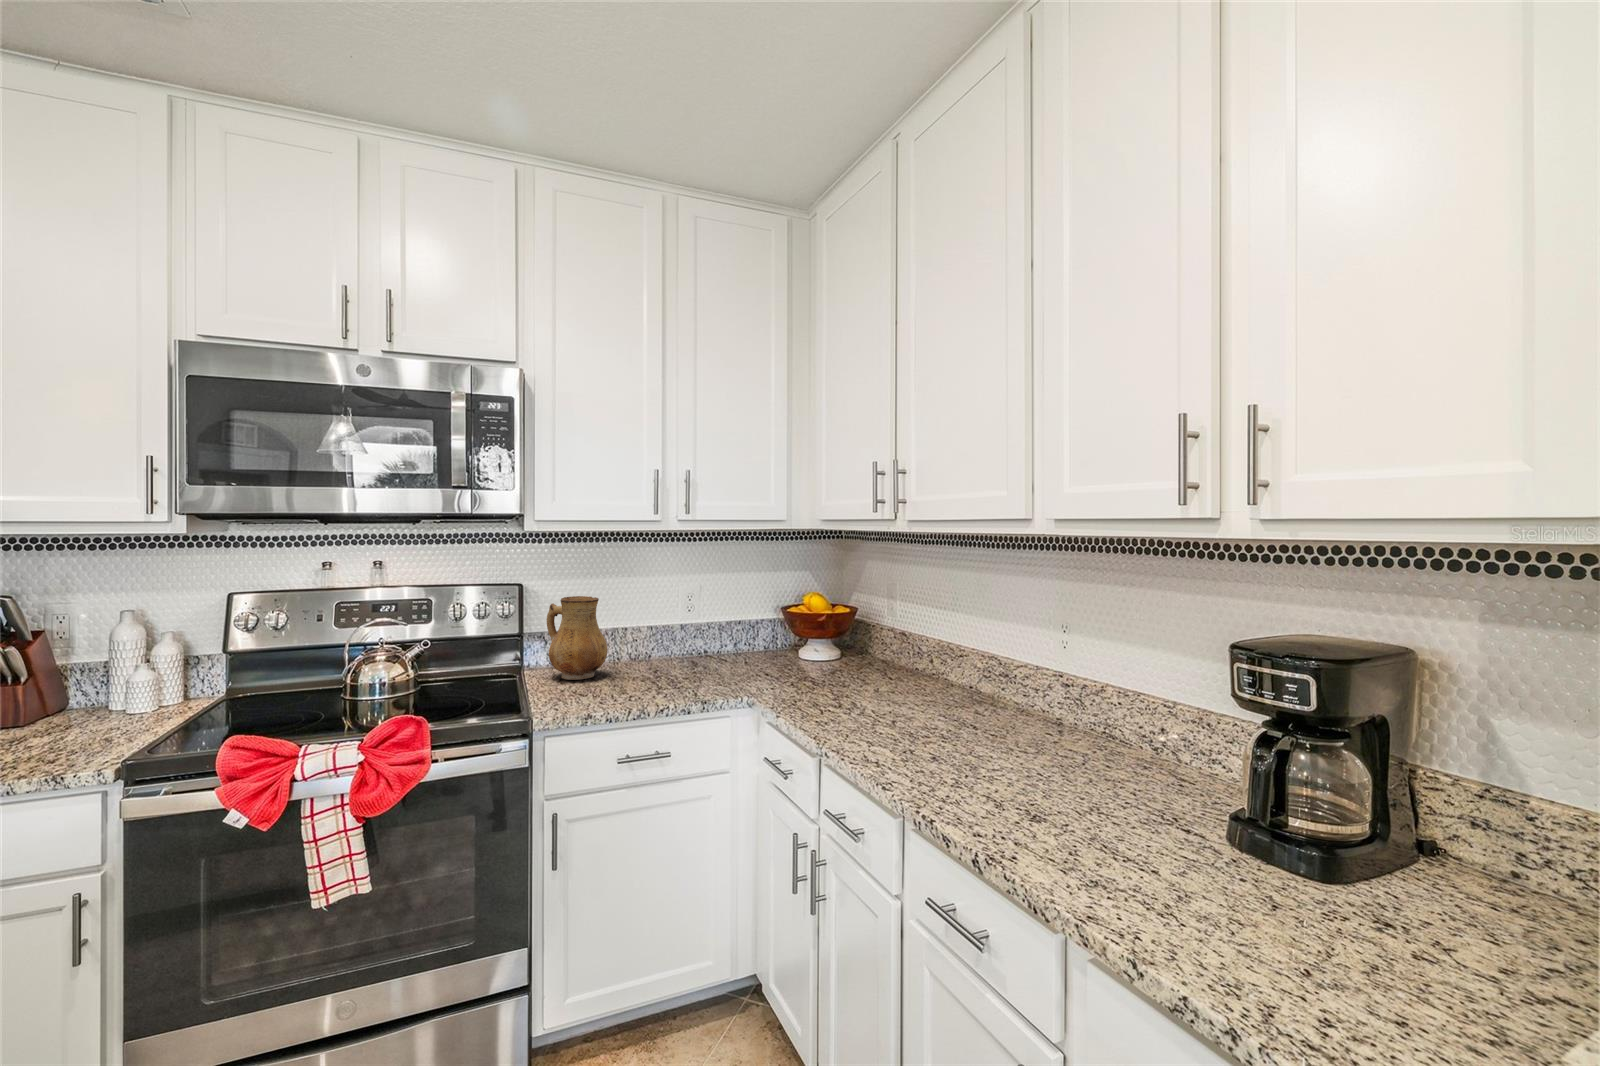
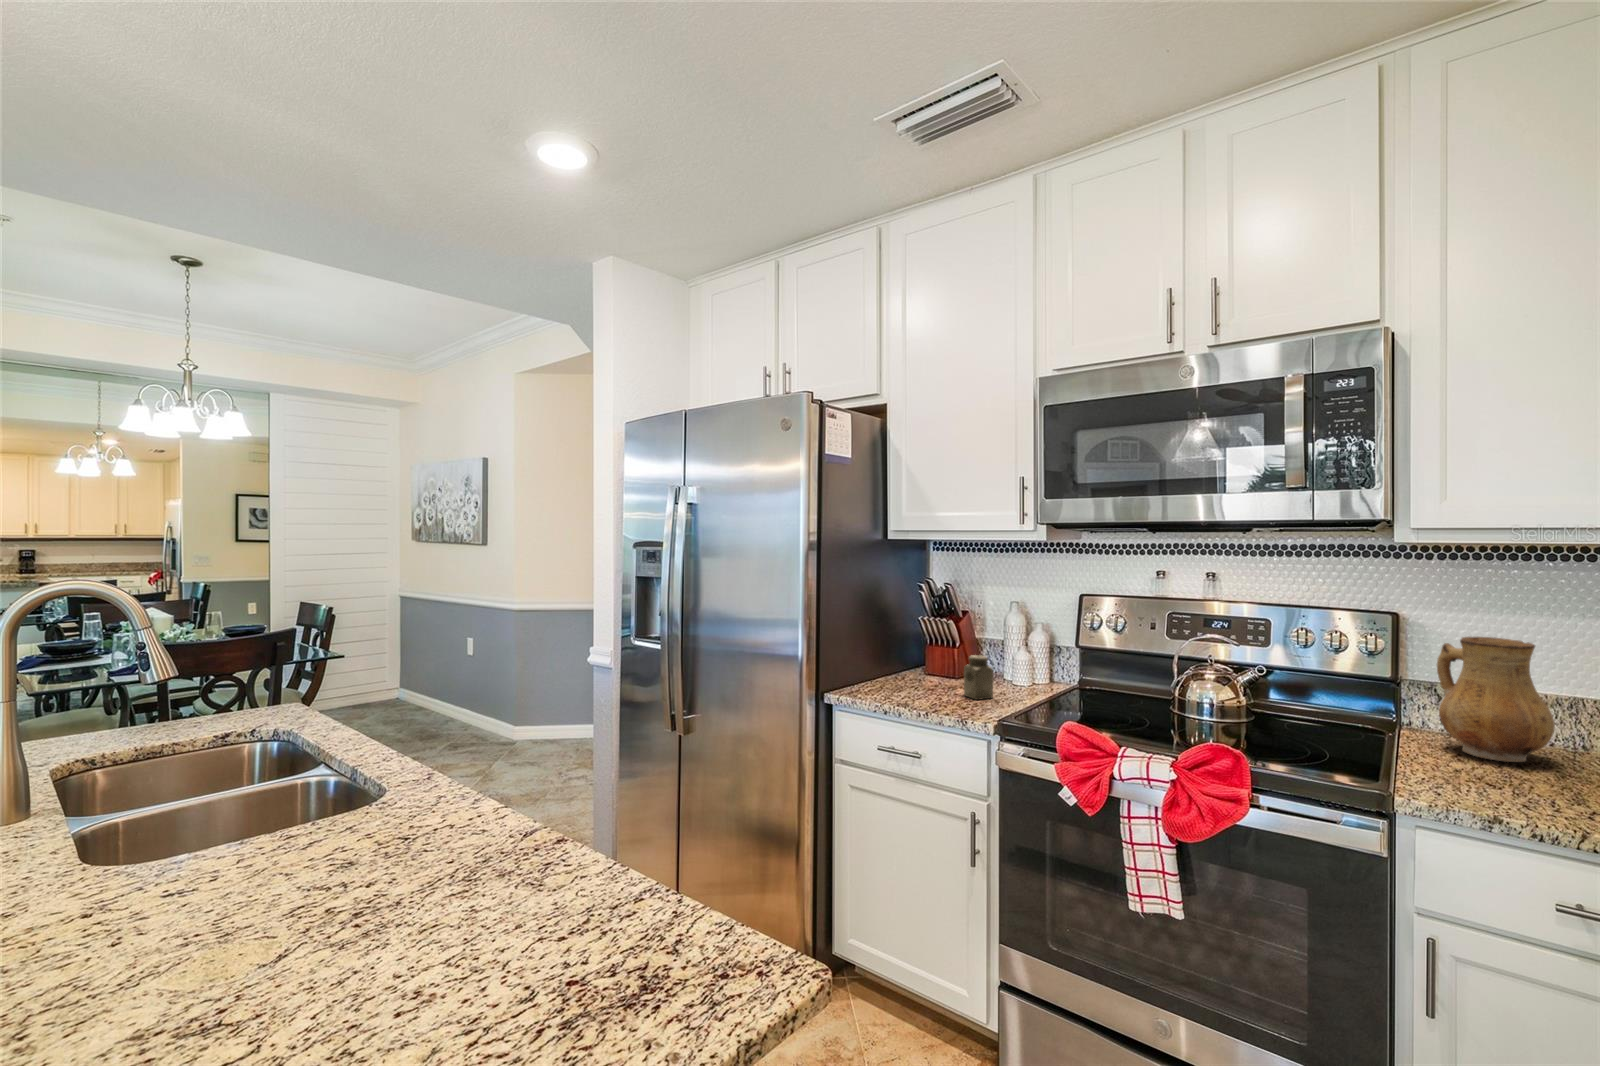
salt shaker: none [44,686,100,746] -> present [964,655,993,700]

